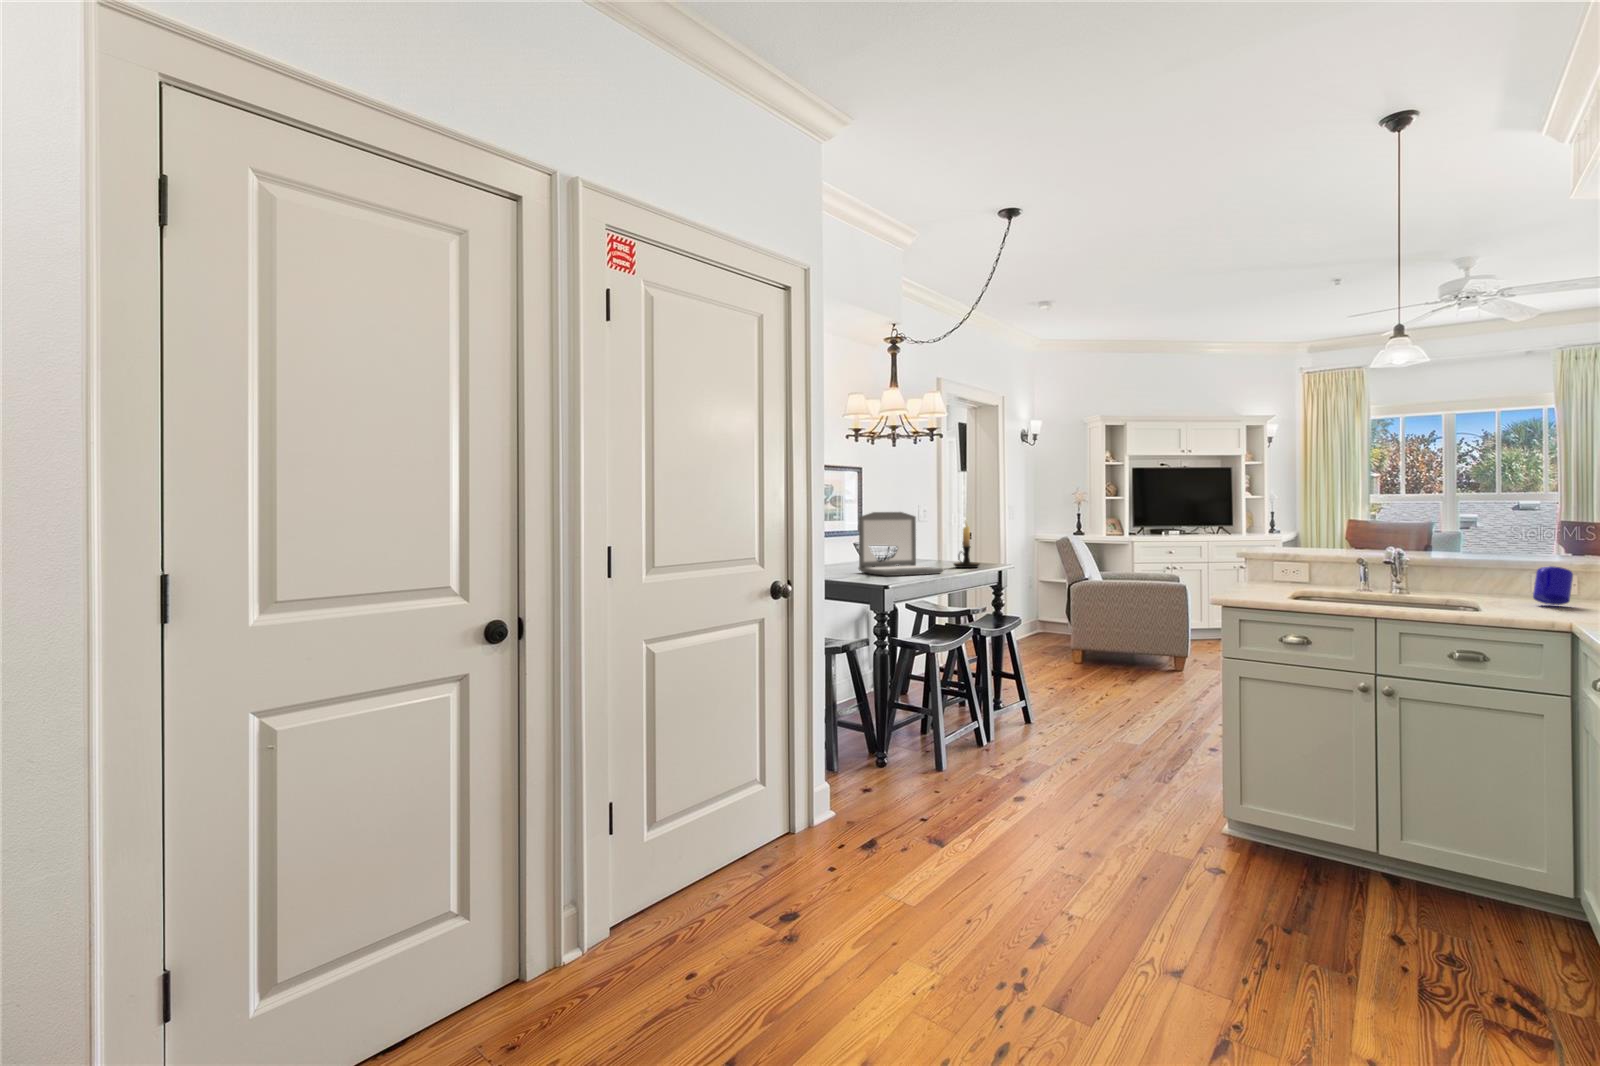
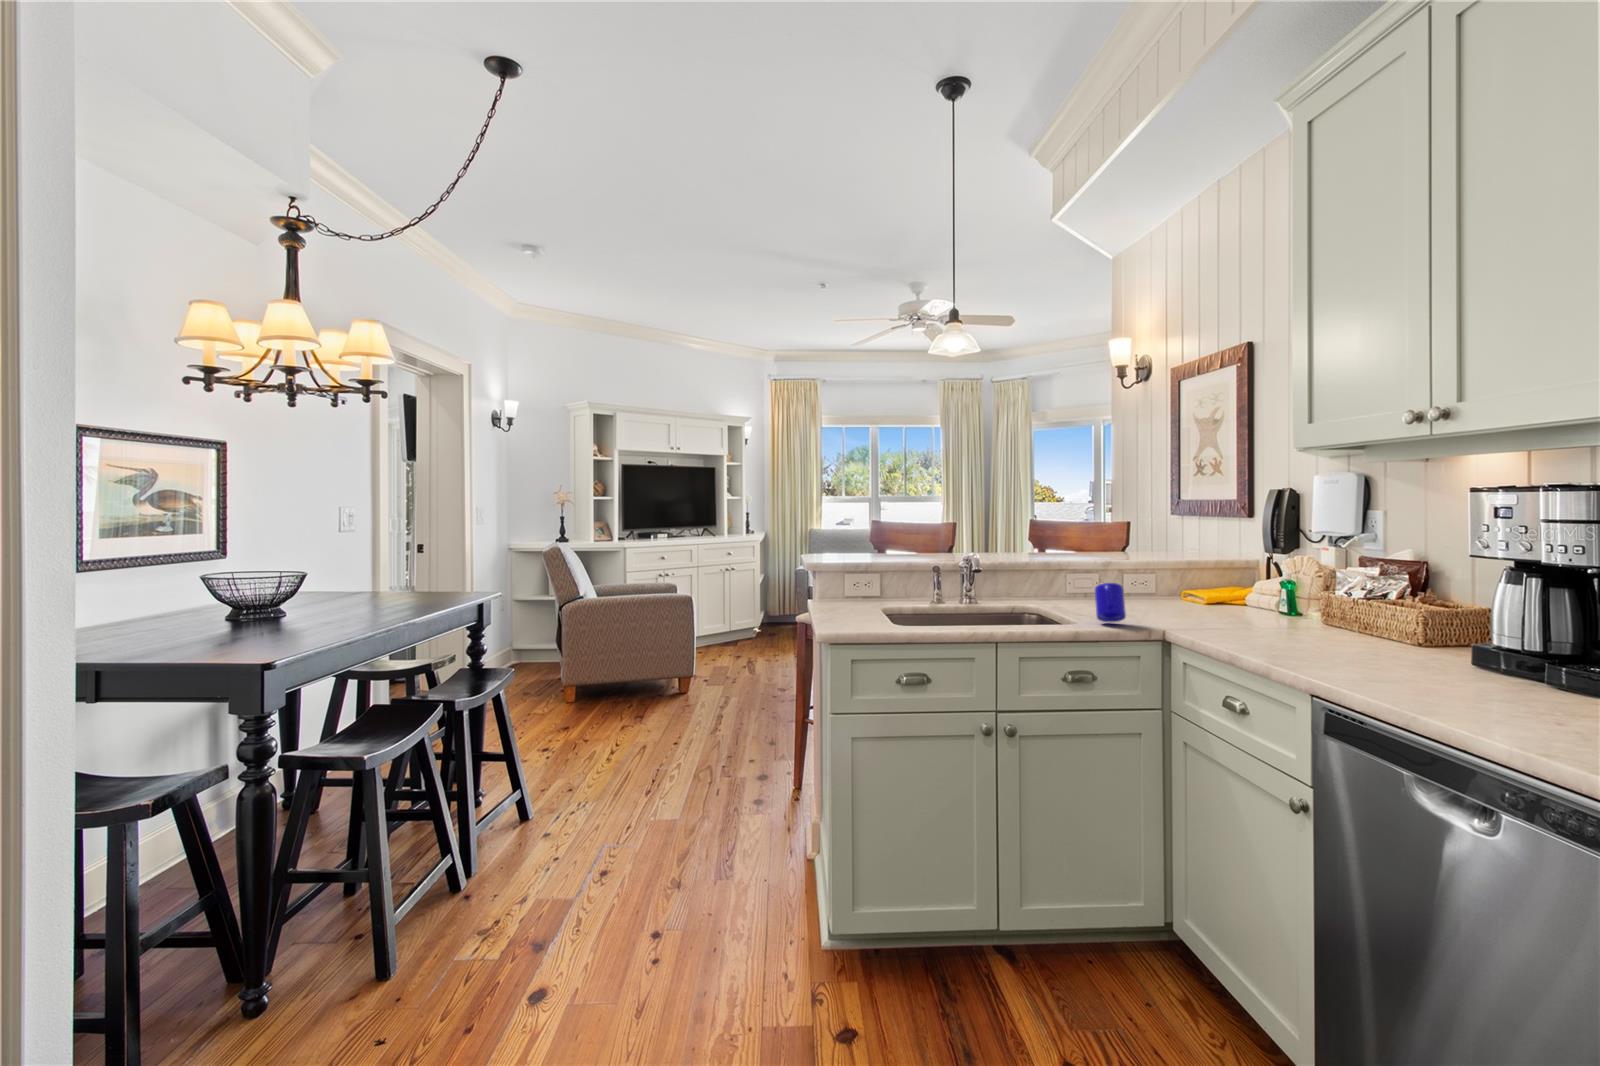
laptop: present [858,512,944,576] -> none [210,516,389,634]
candle holder: present [954,521,980,568] -> none [404,526,448,603]

